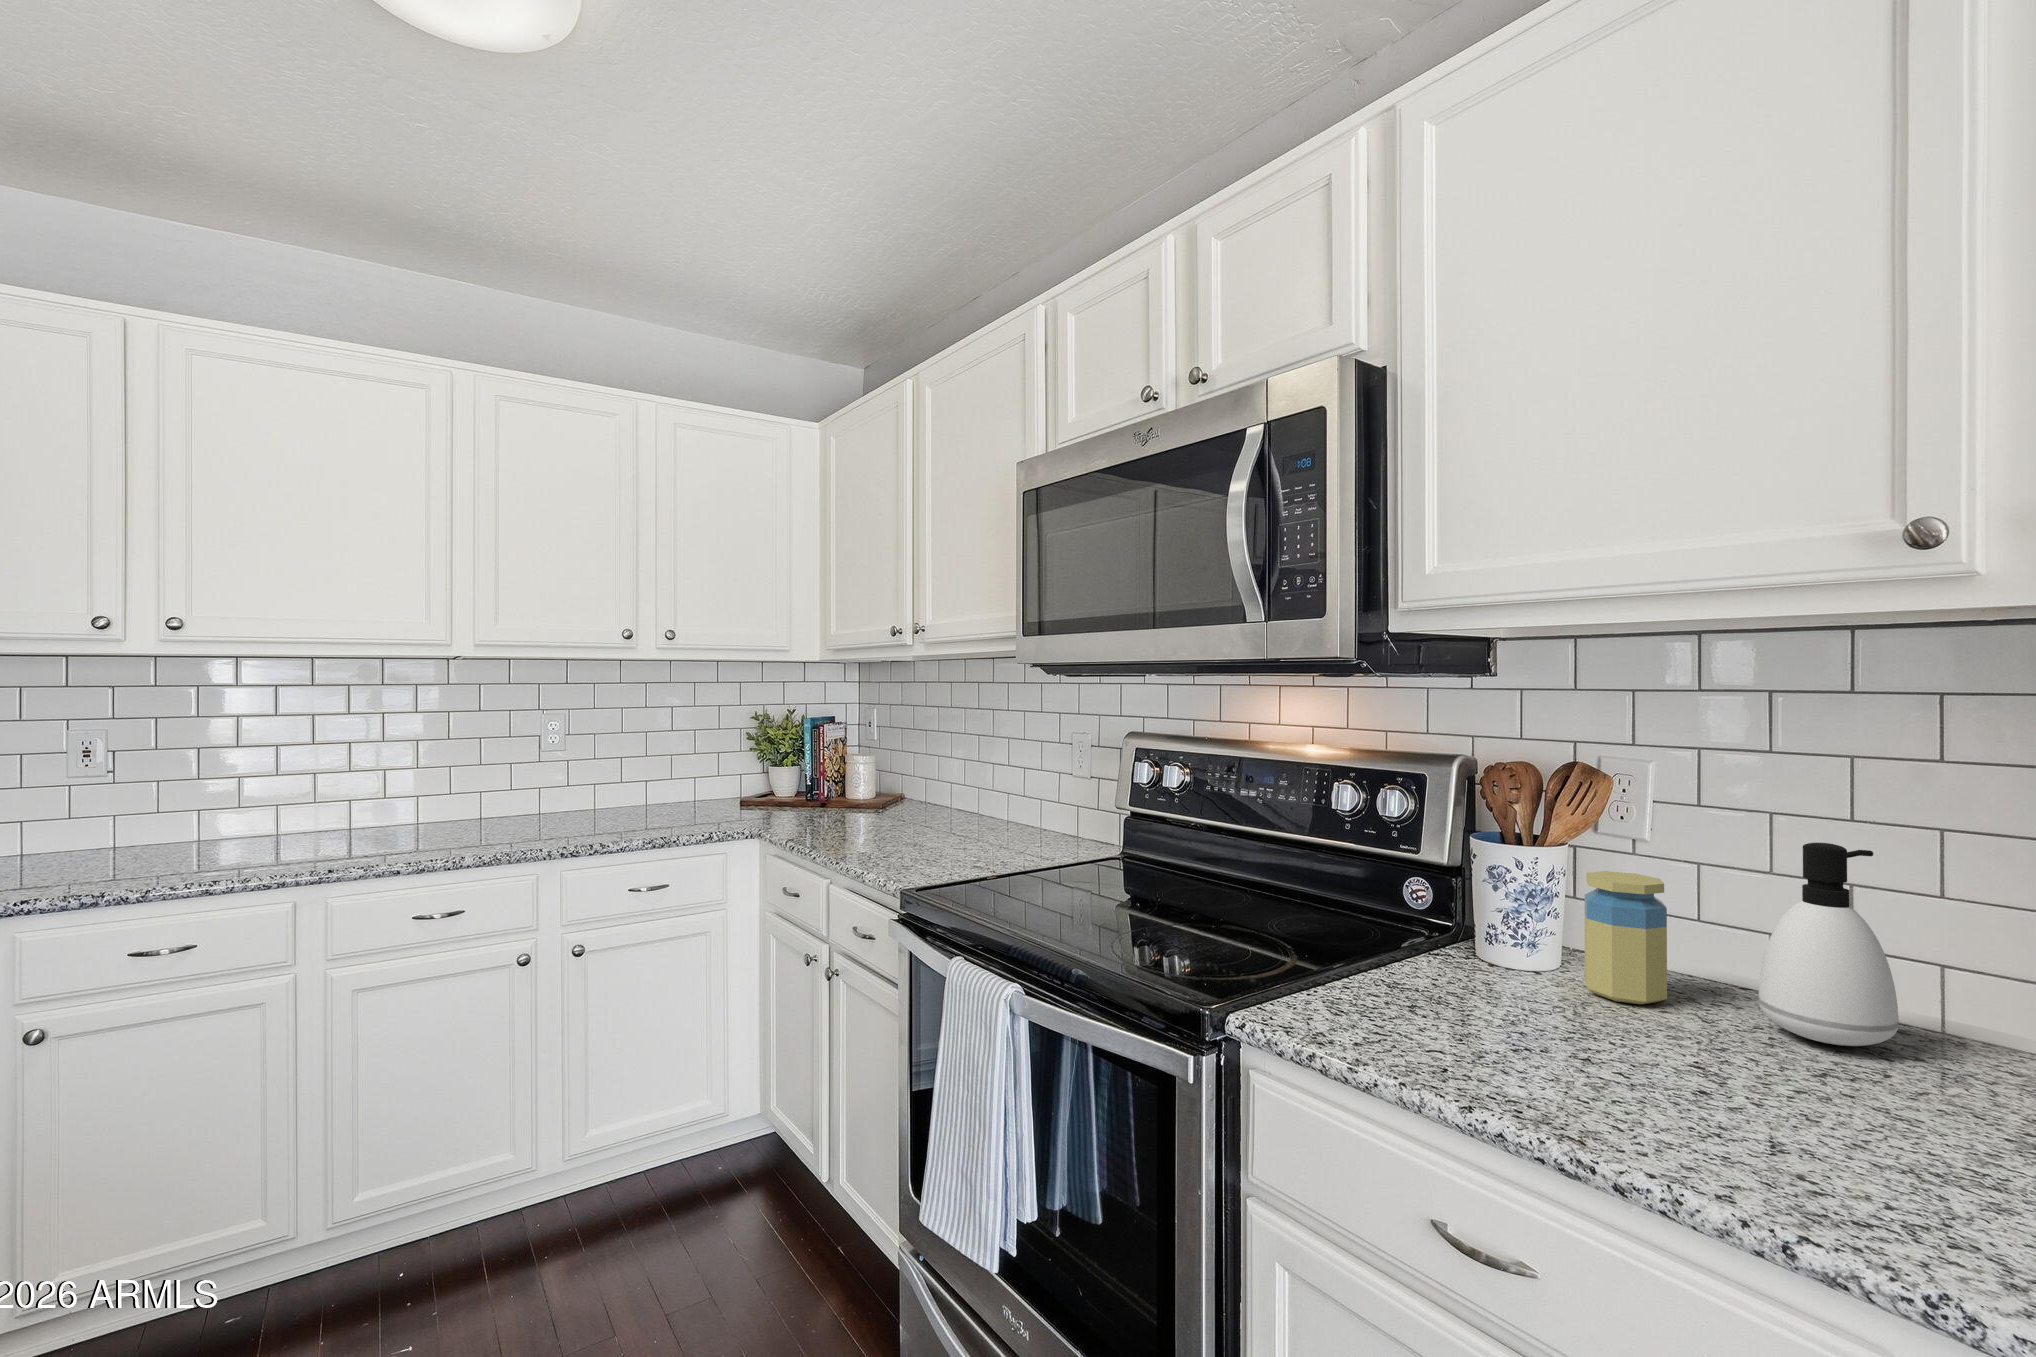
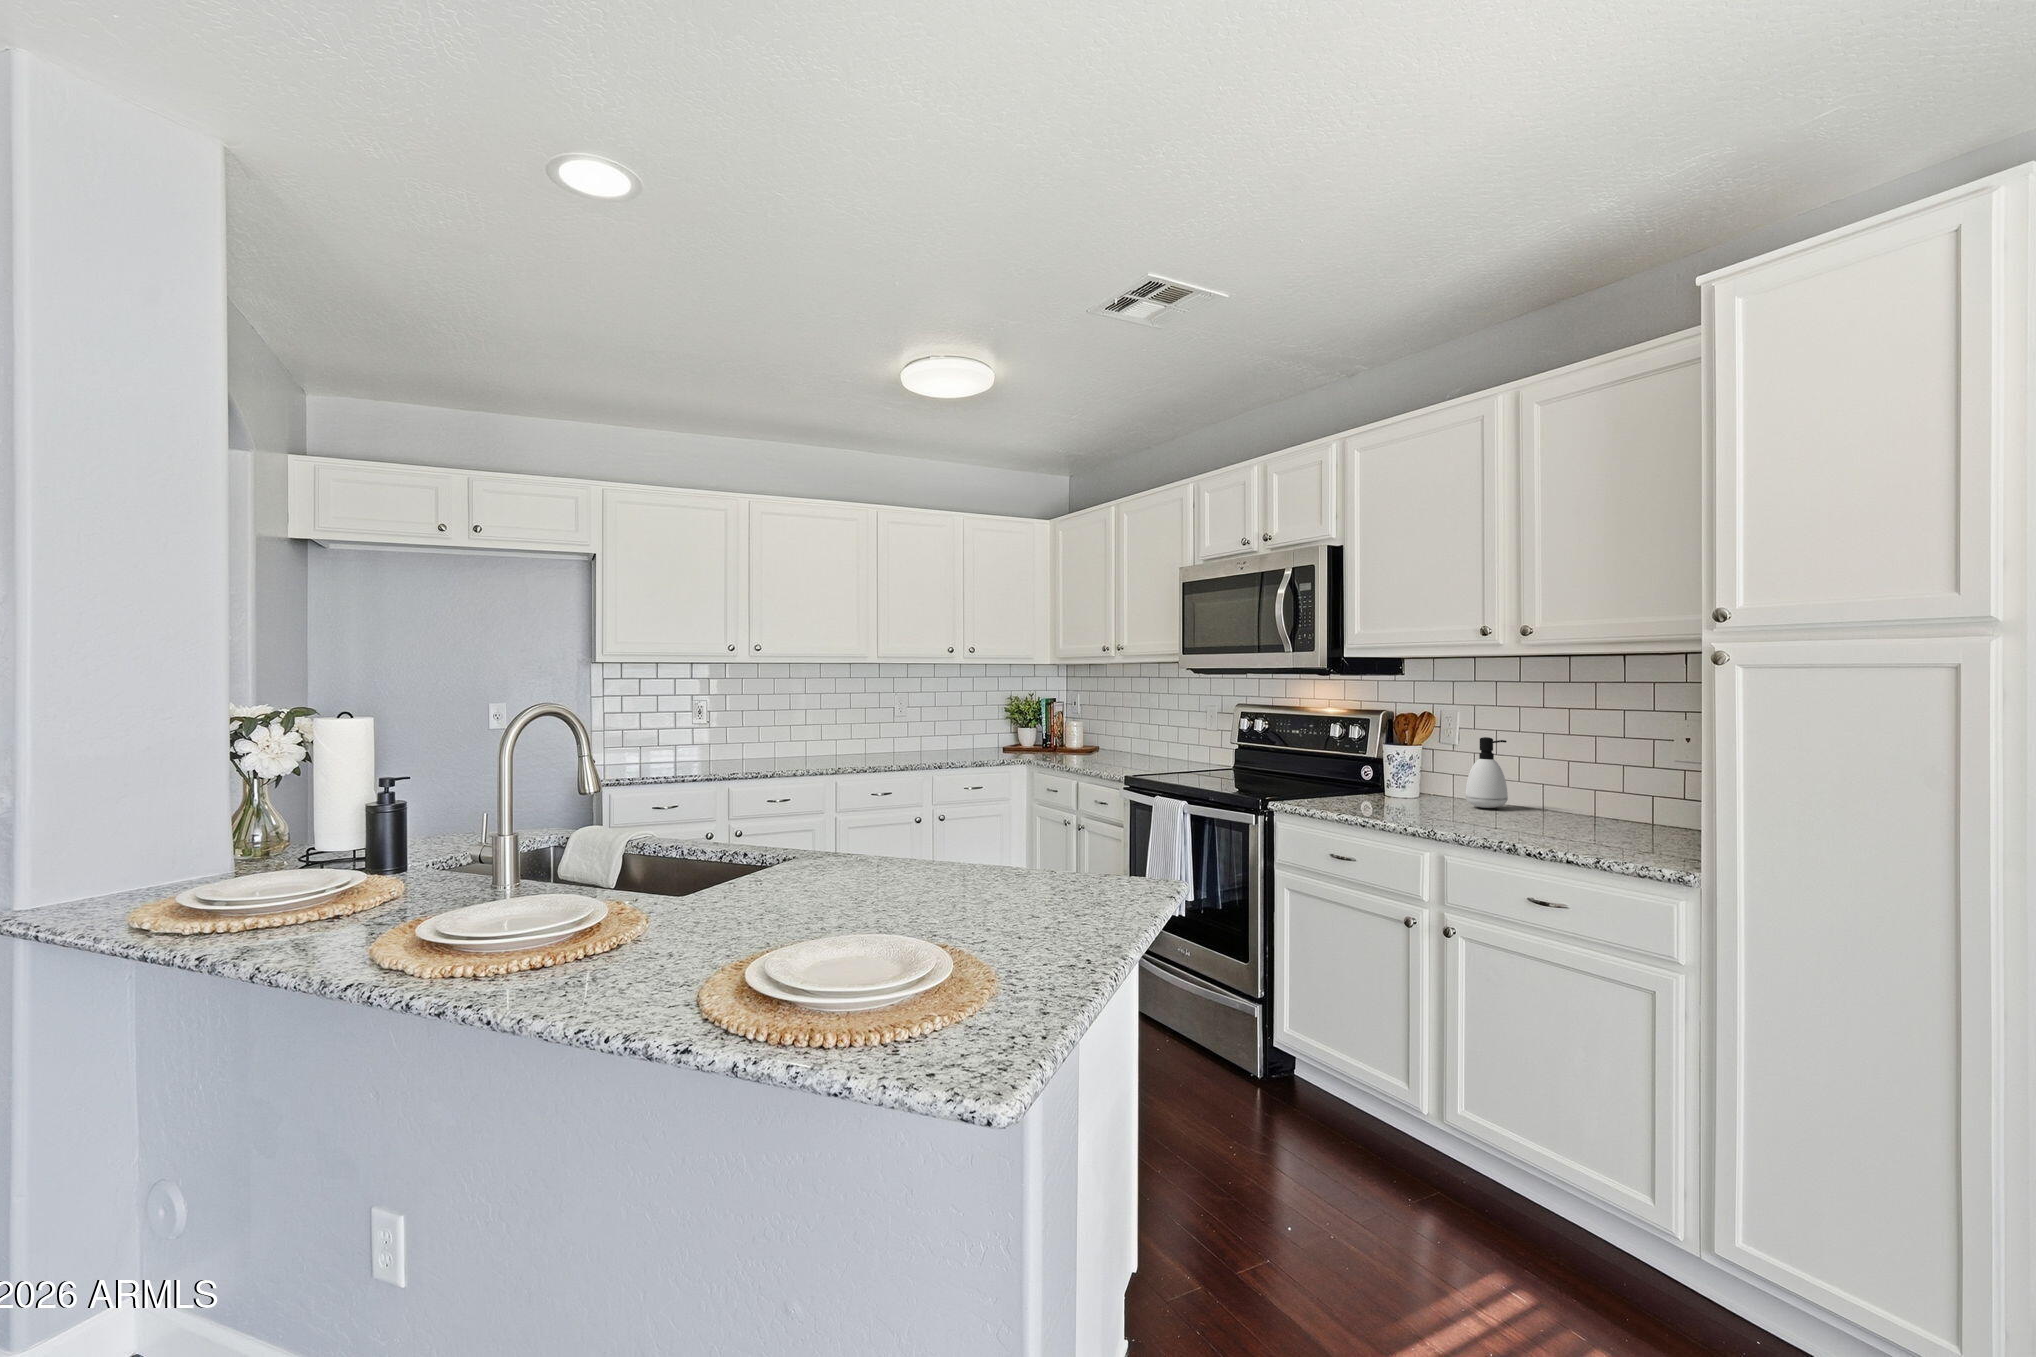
jar: present [1584,871,1667,1004] -> none [1414,754,1444,802]

